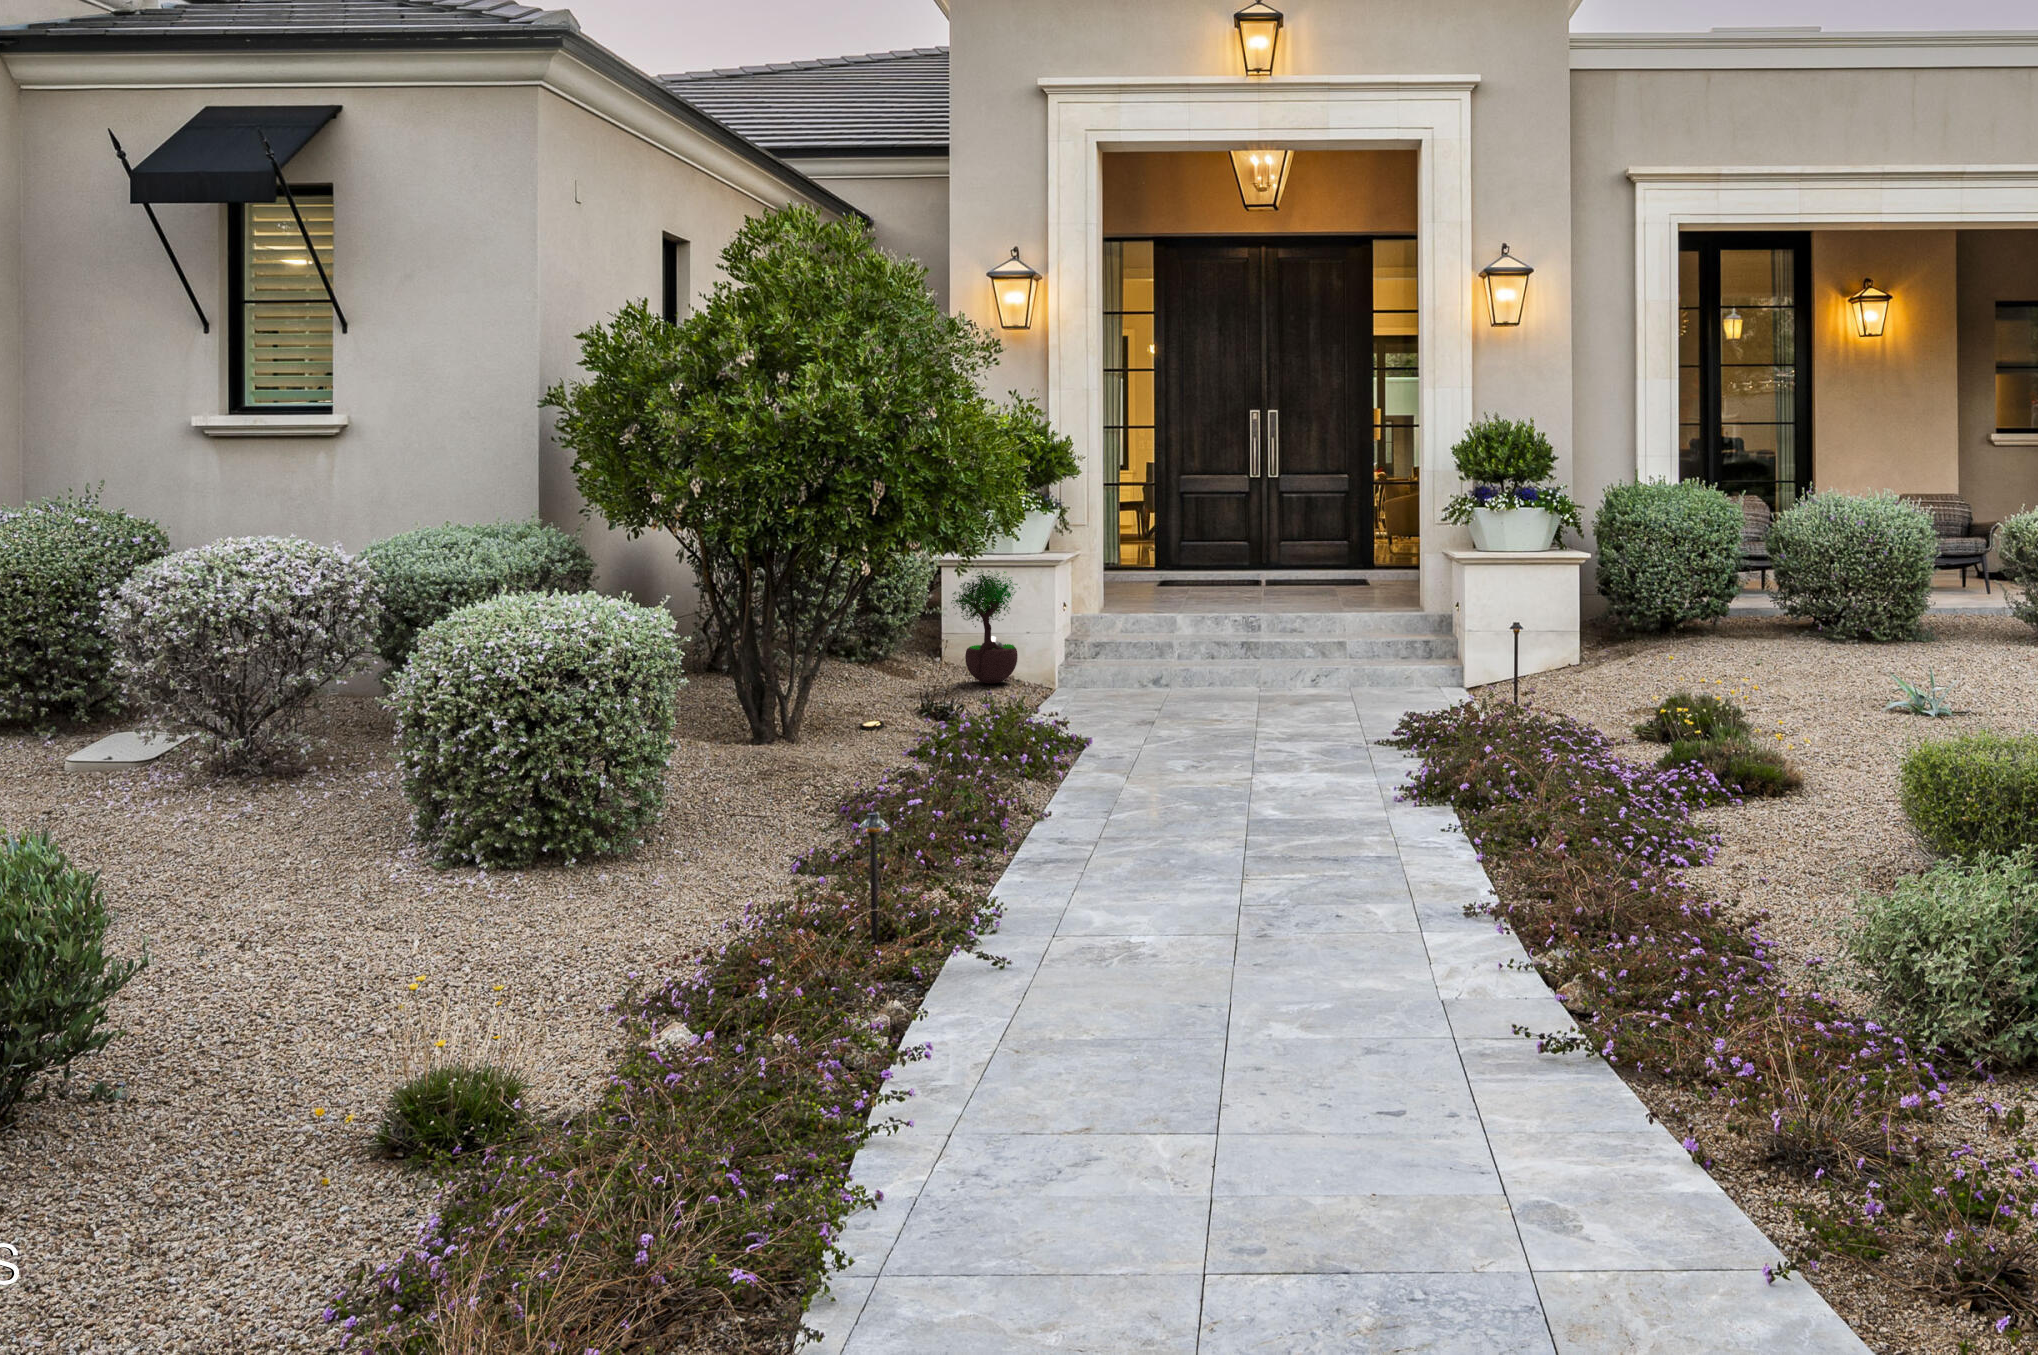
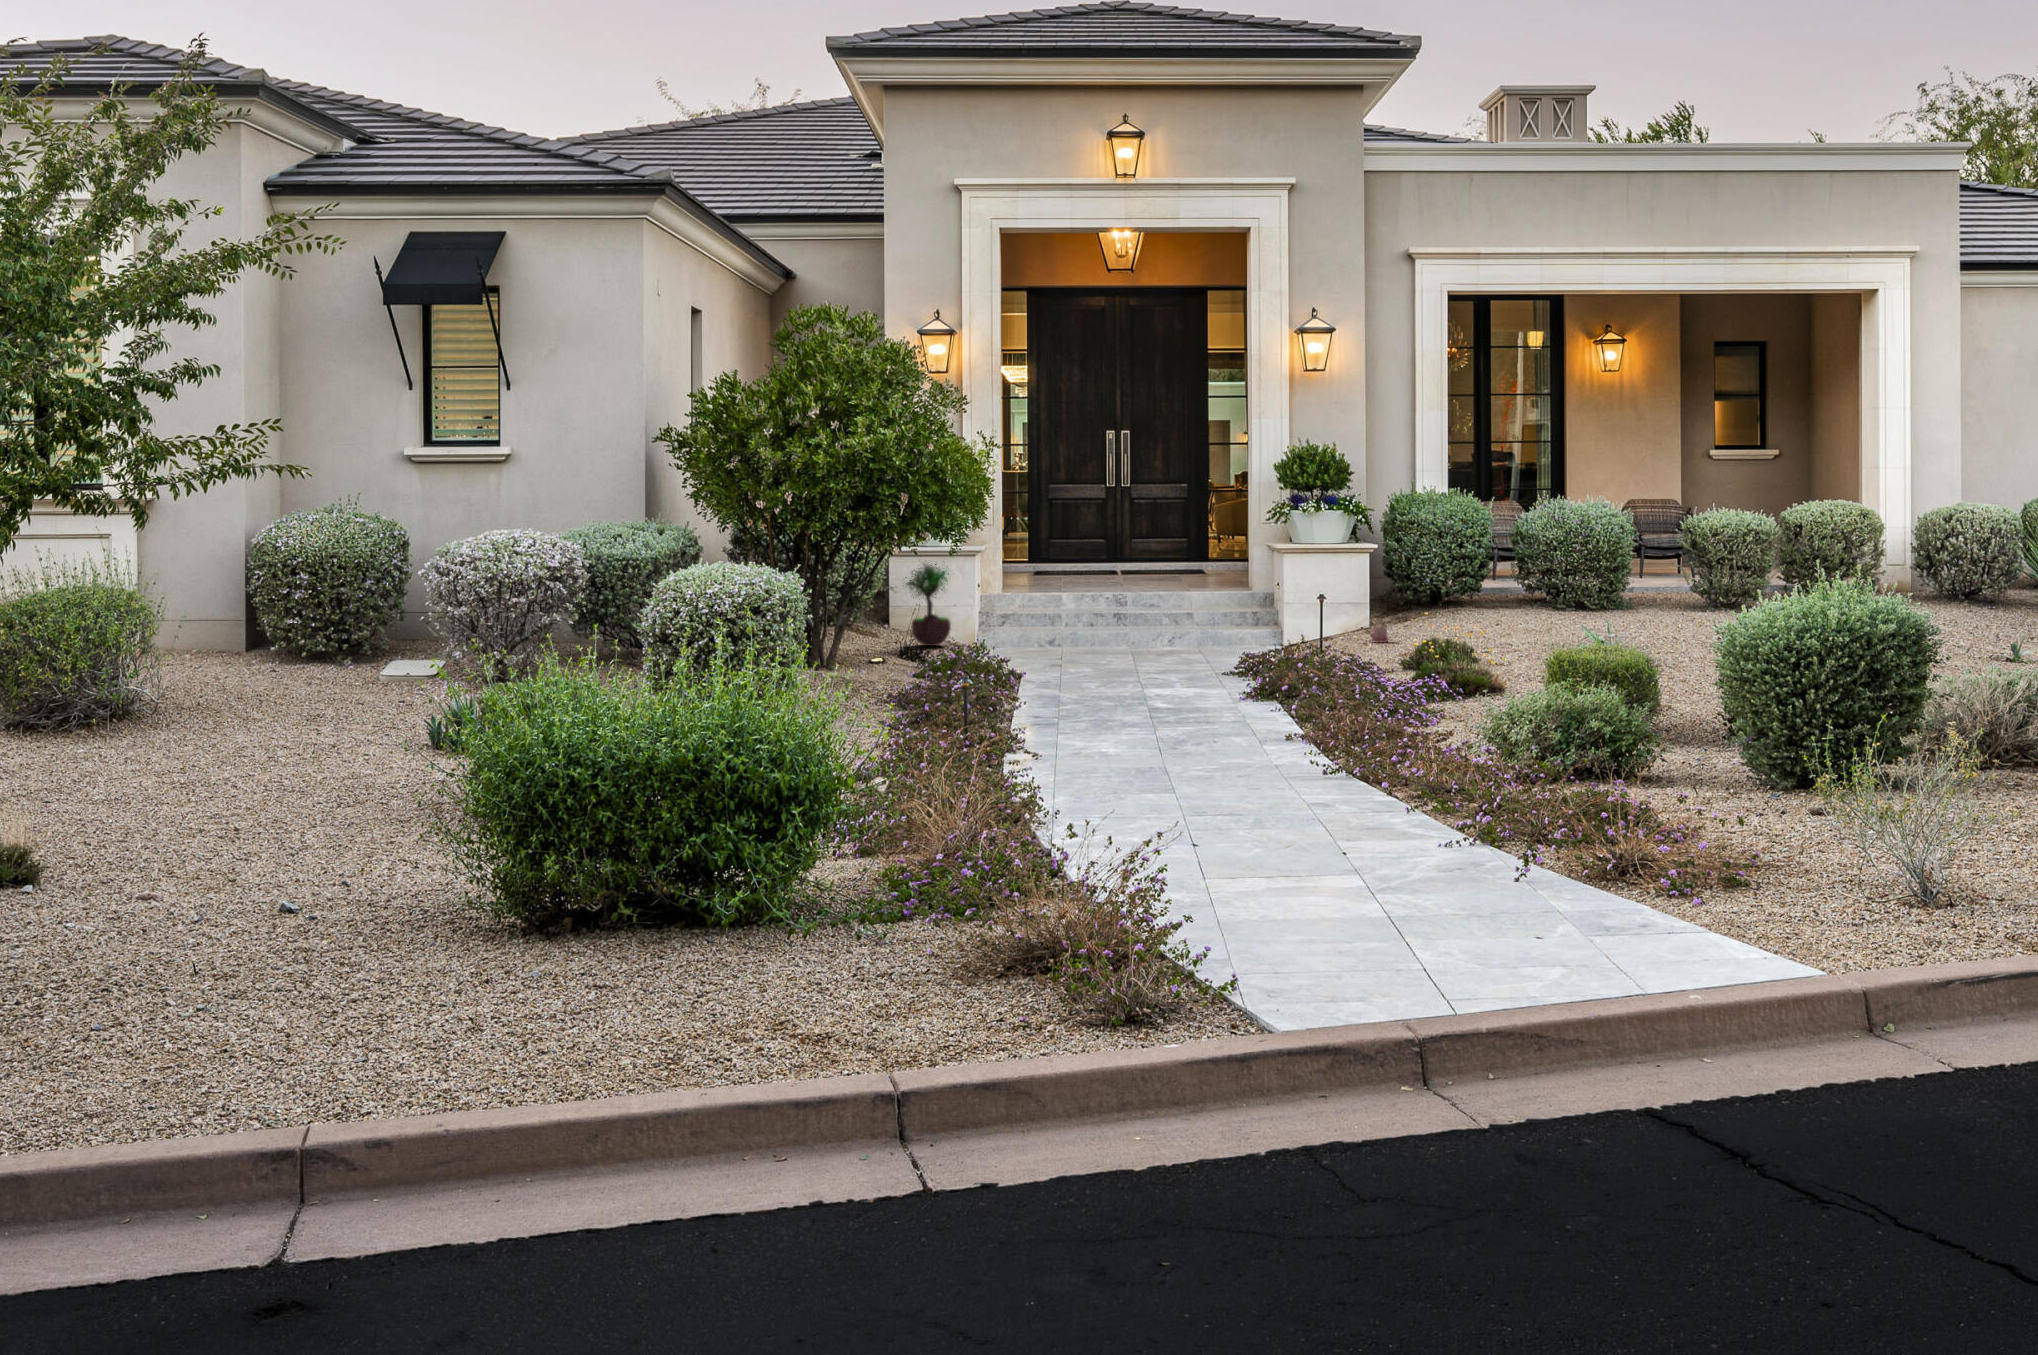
watering can: none [1567,654,1614,686] -> present [1366,621,1388,643]

